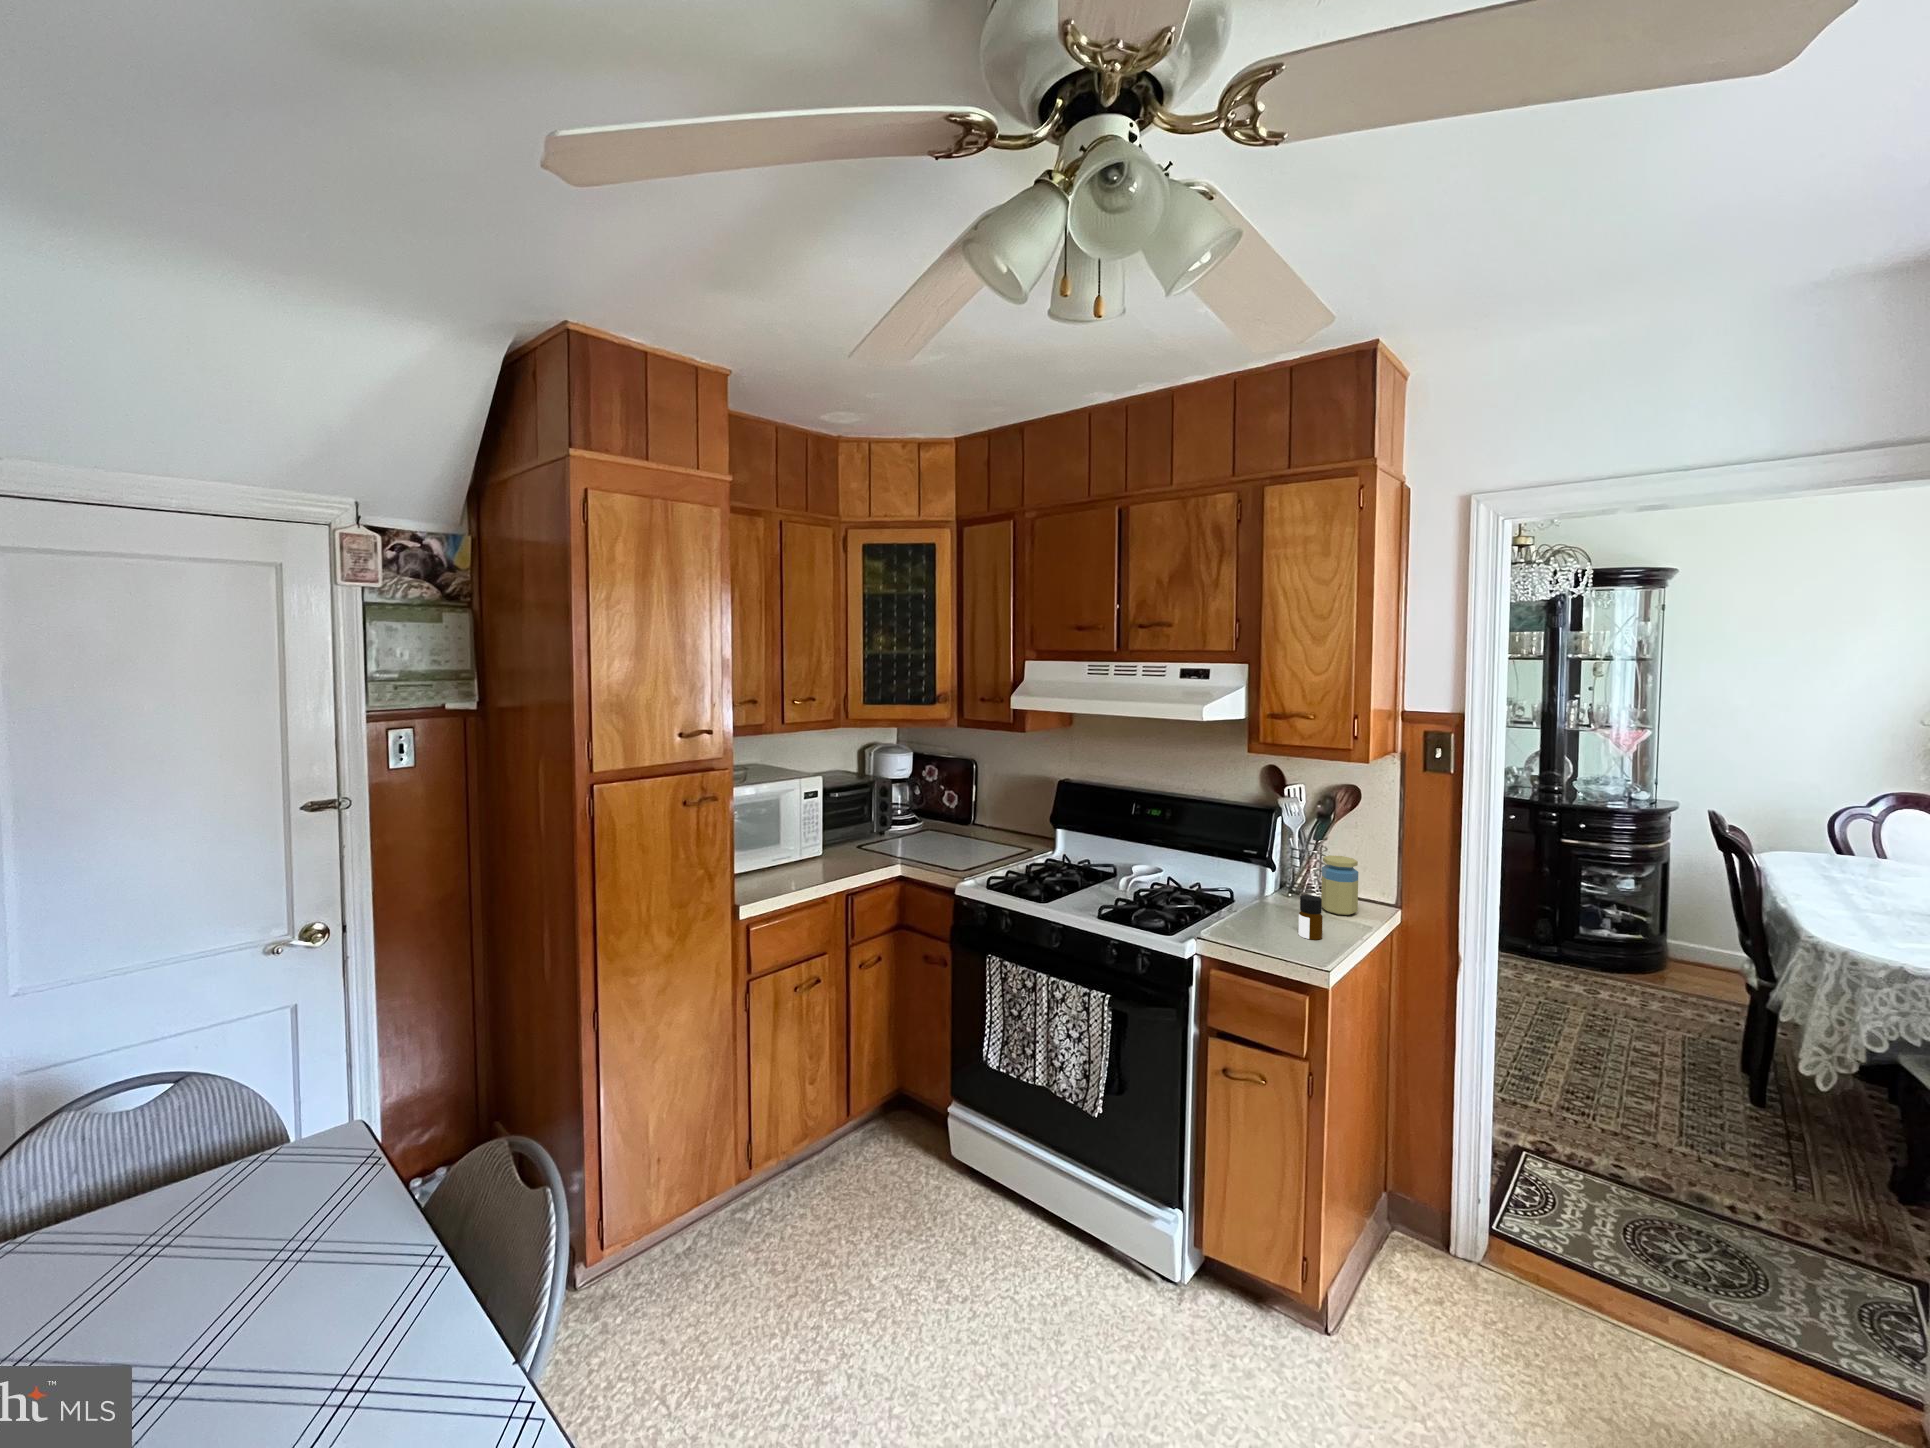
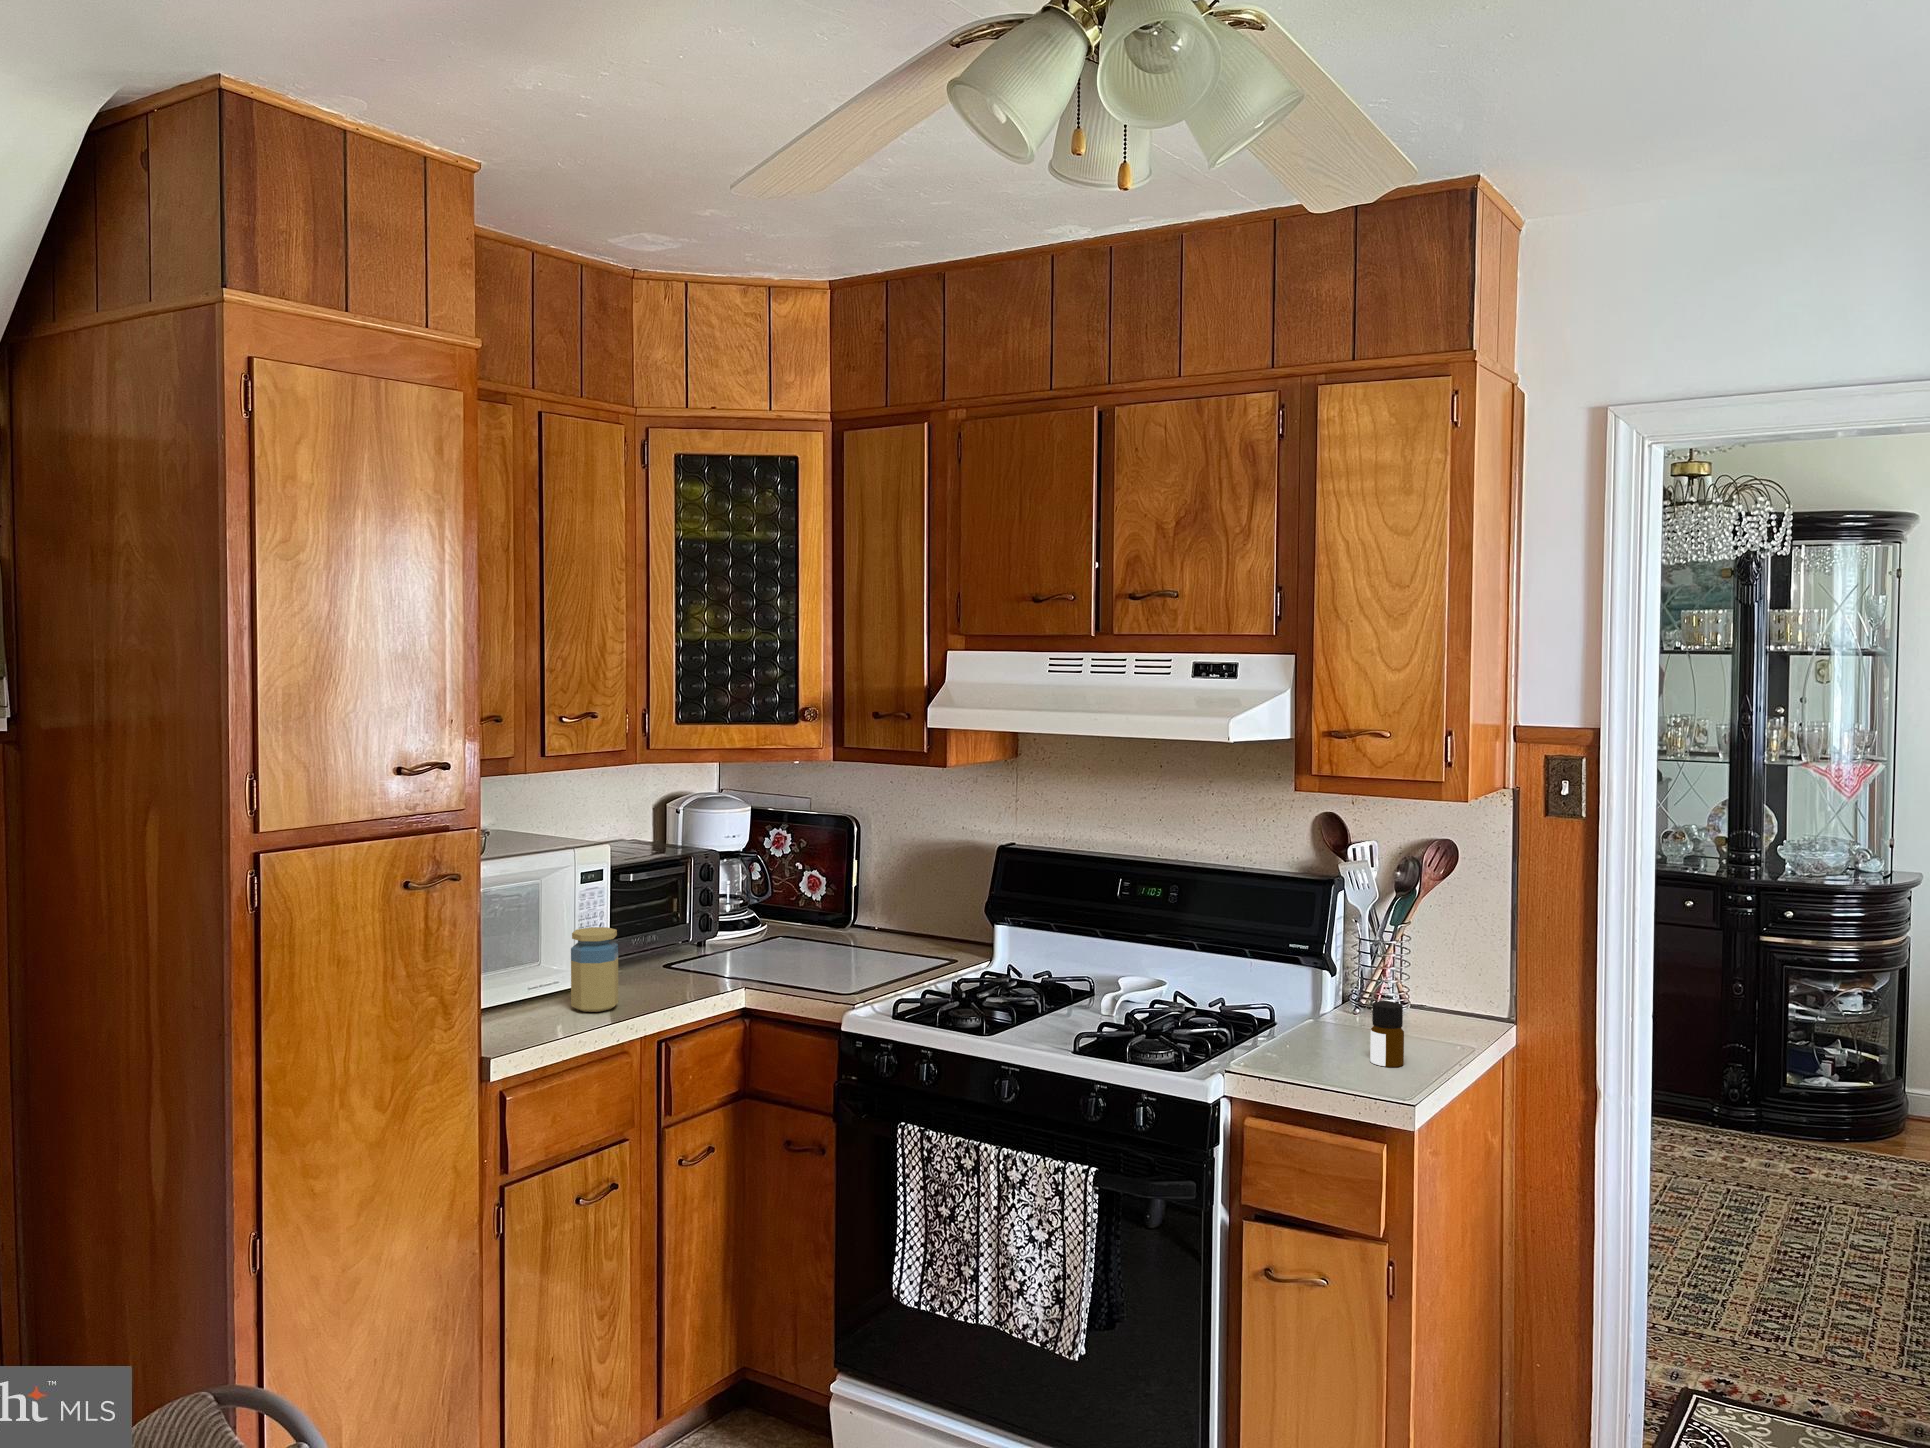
jar: present [1321,855,1358,915] -> present [571,927,618,1012]

